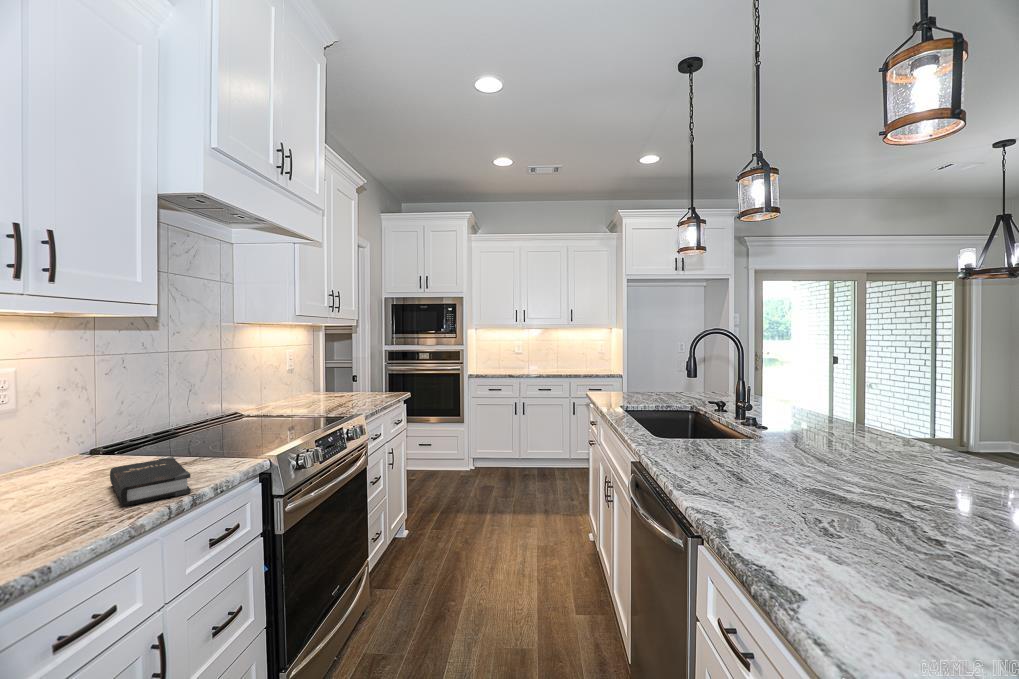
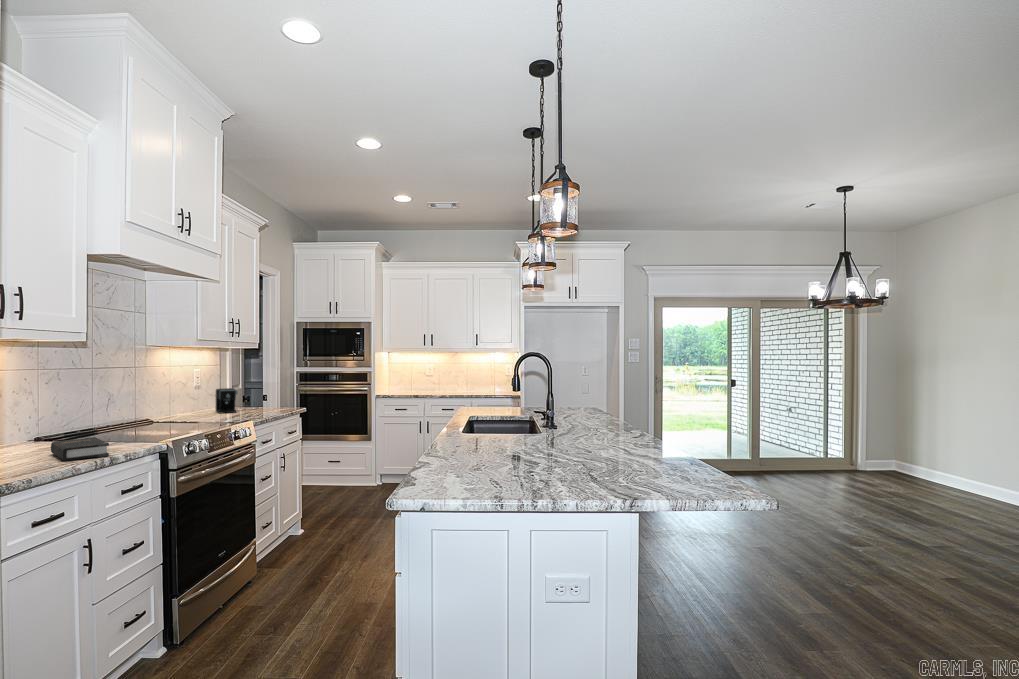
coffee maker: none [314,371,360,401] -> present [216,388,259,413]

